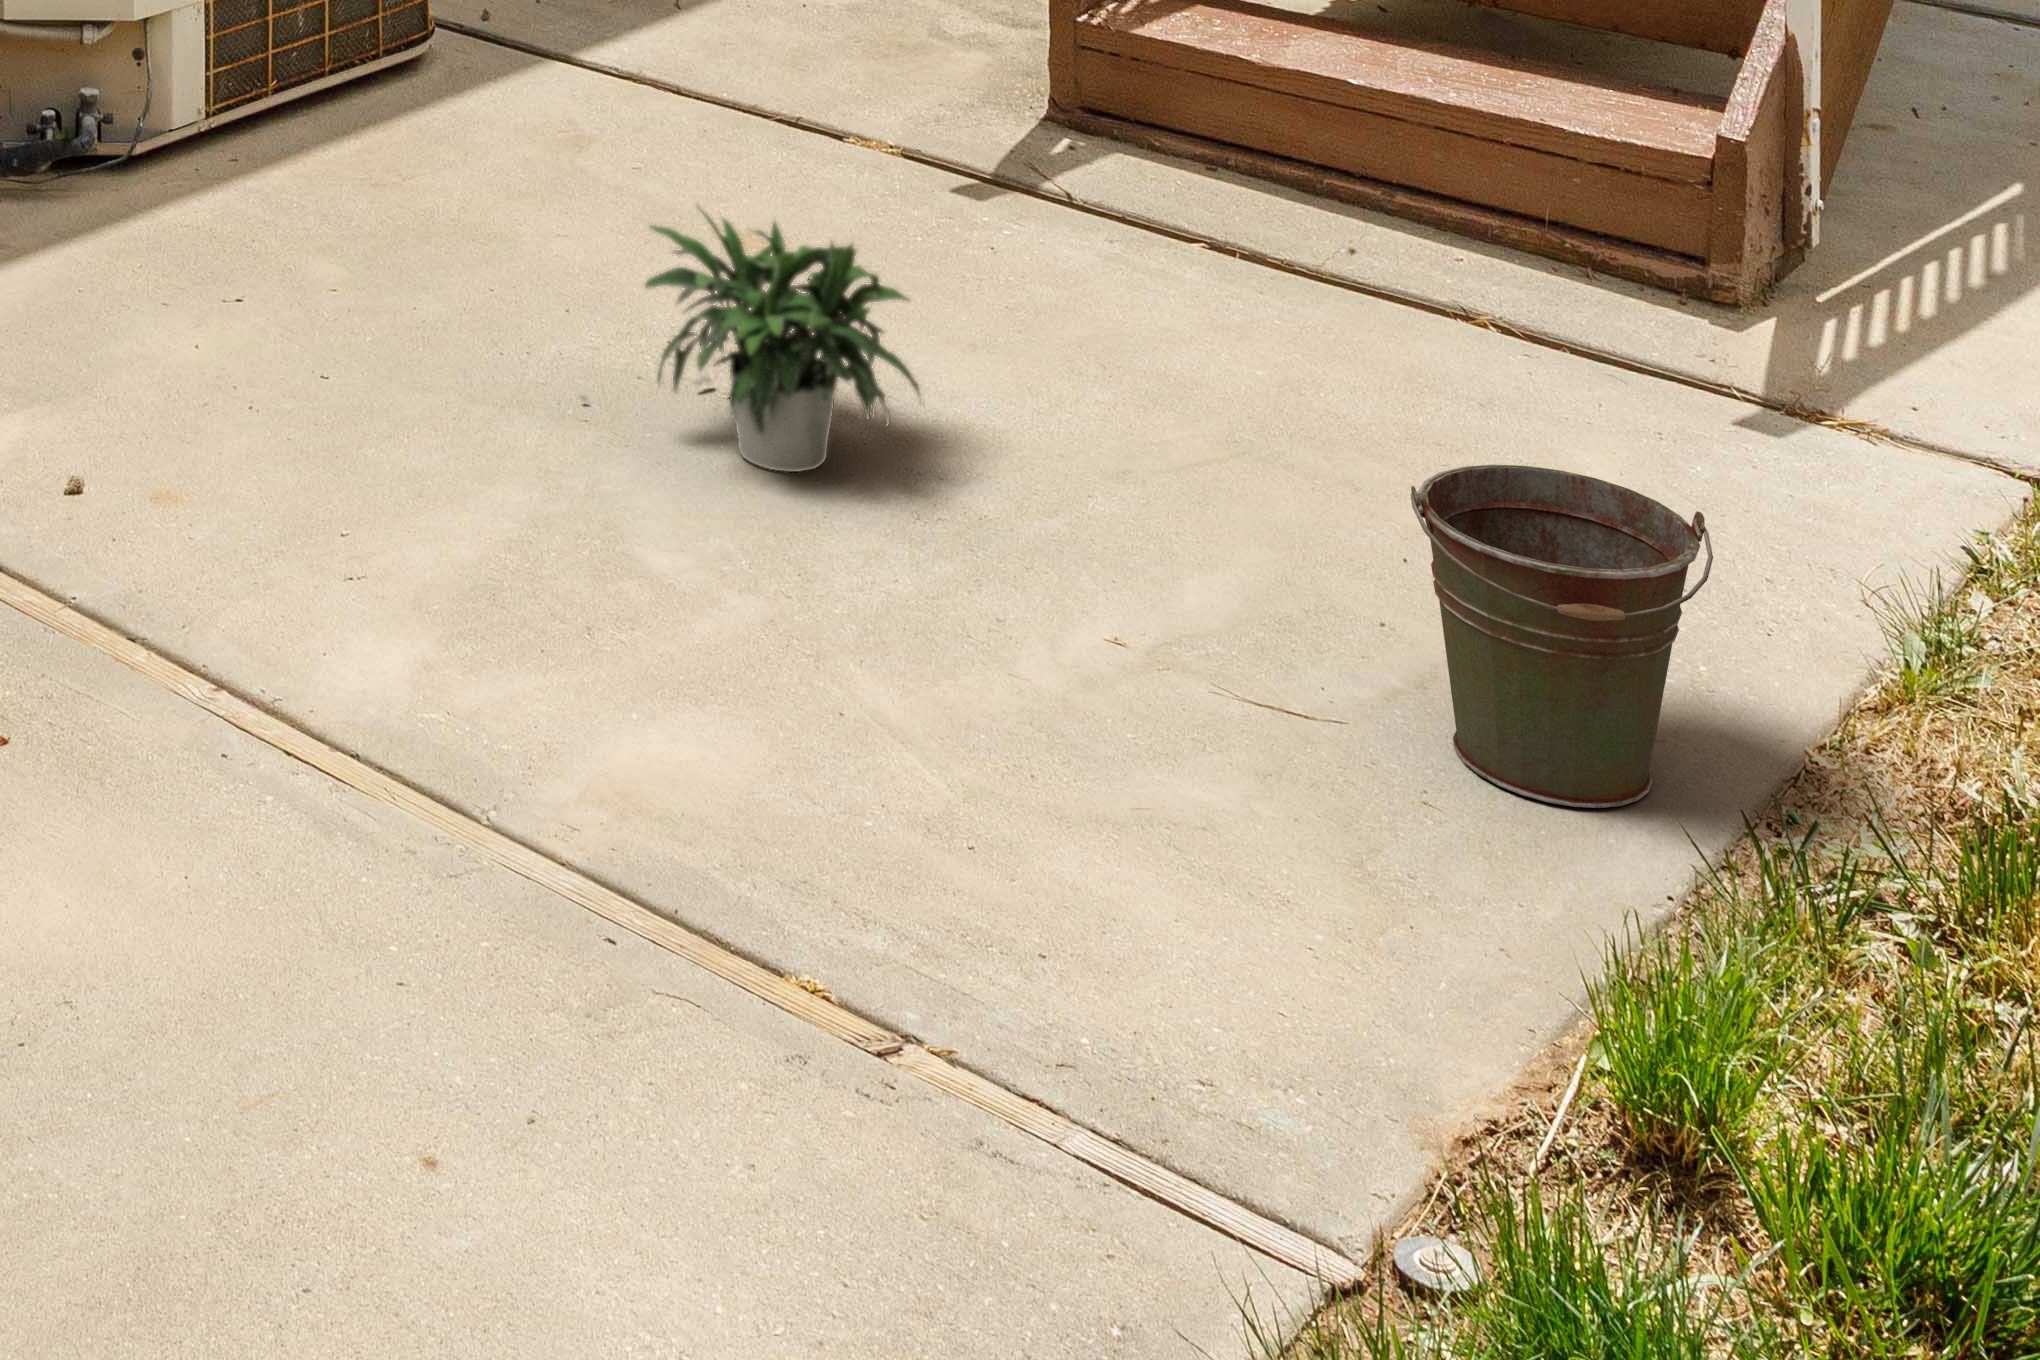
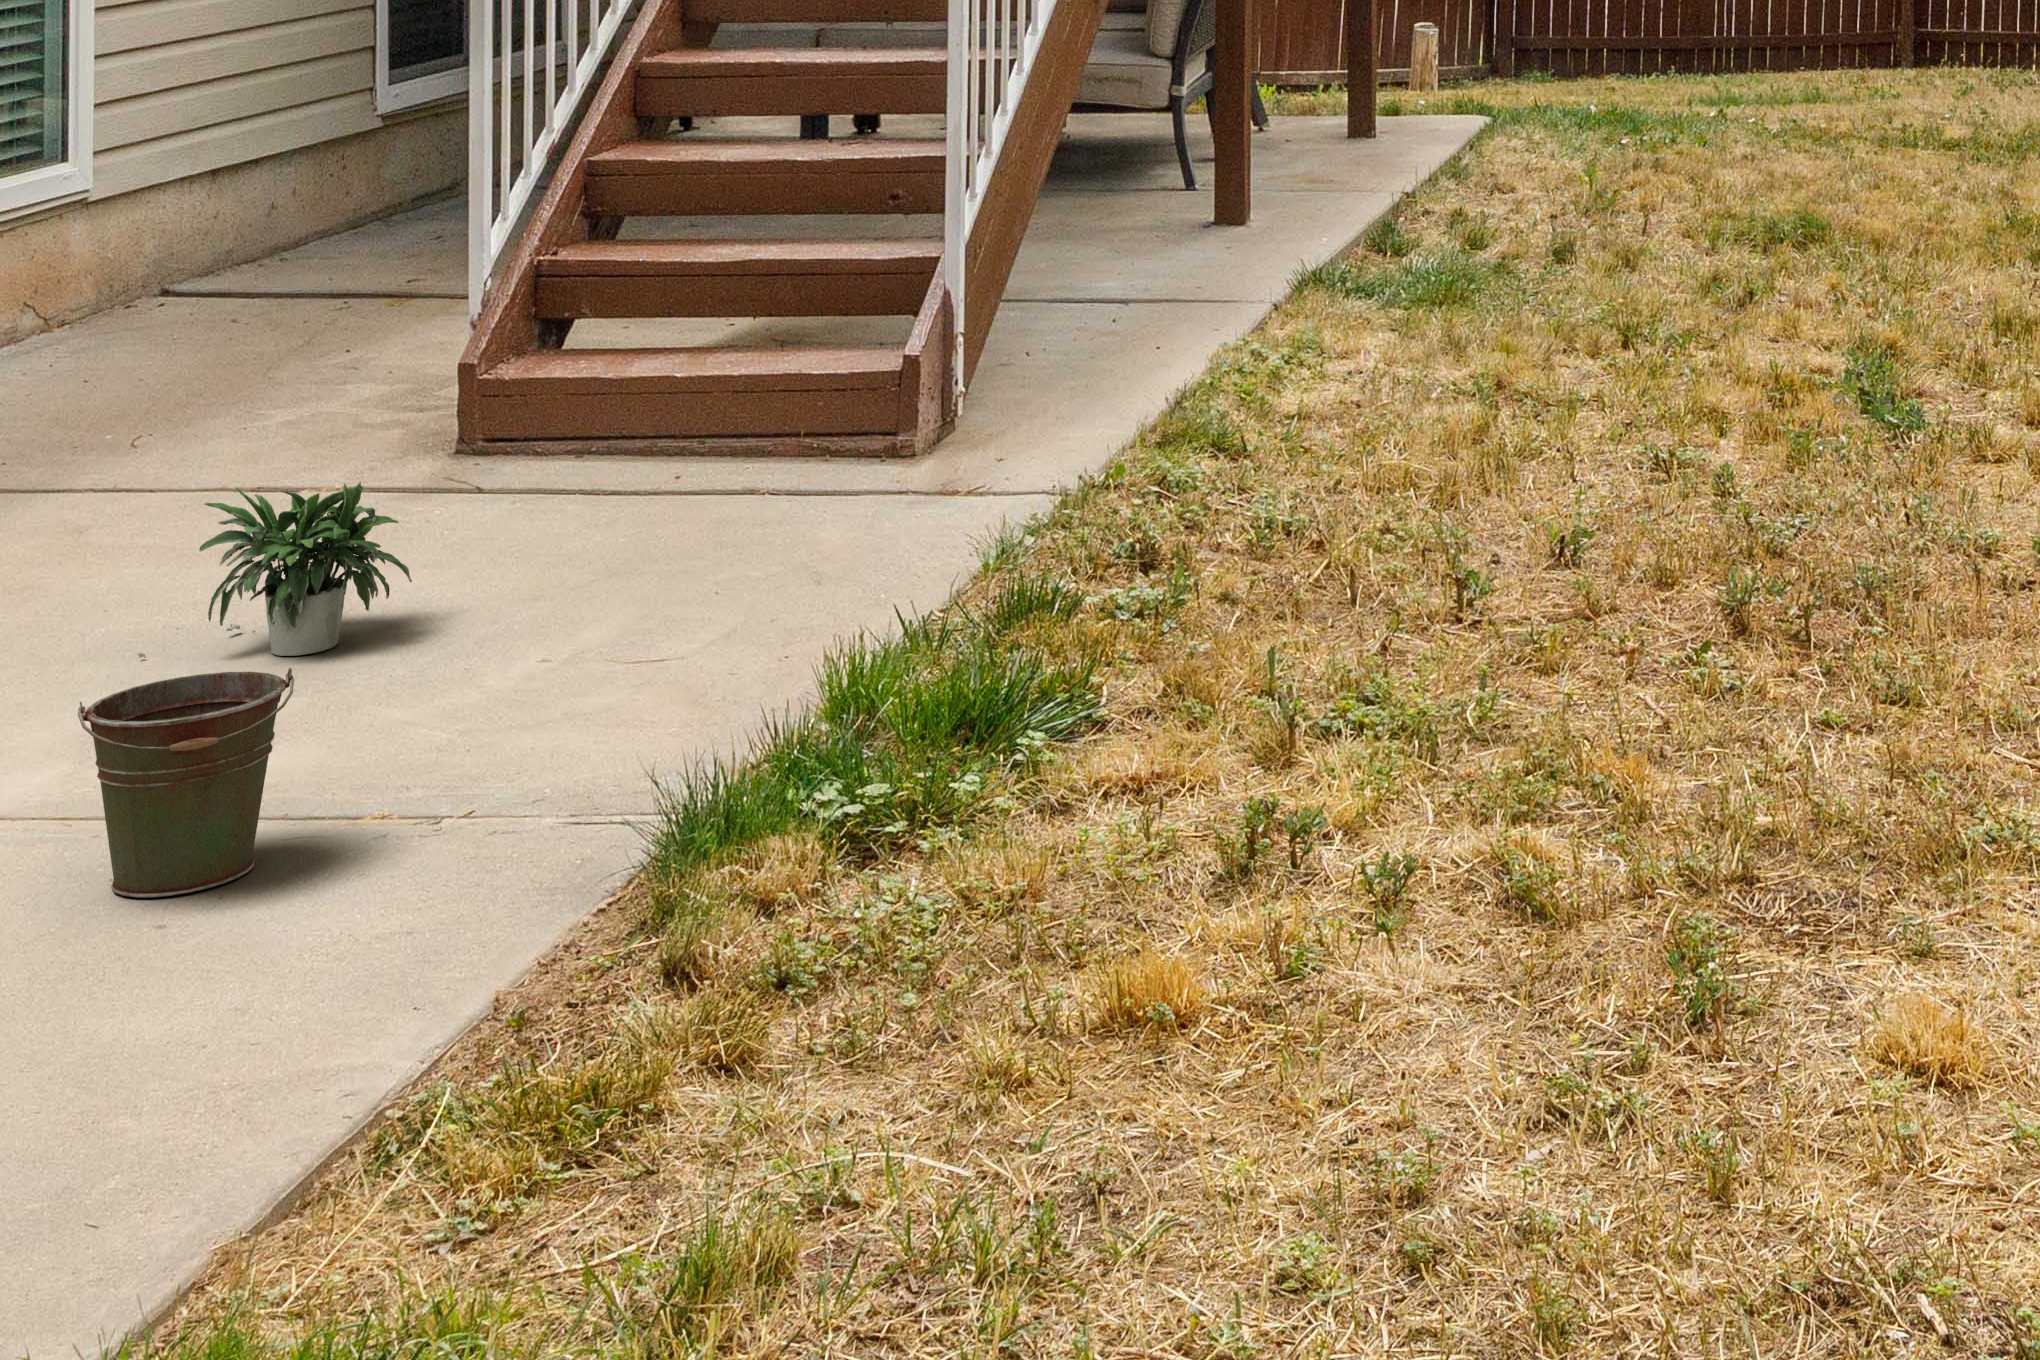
bucket: present [1411,464,1713,808] -> present [78,668,294,897]

